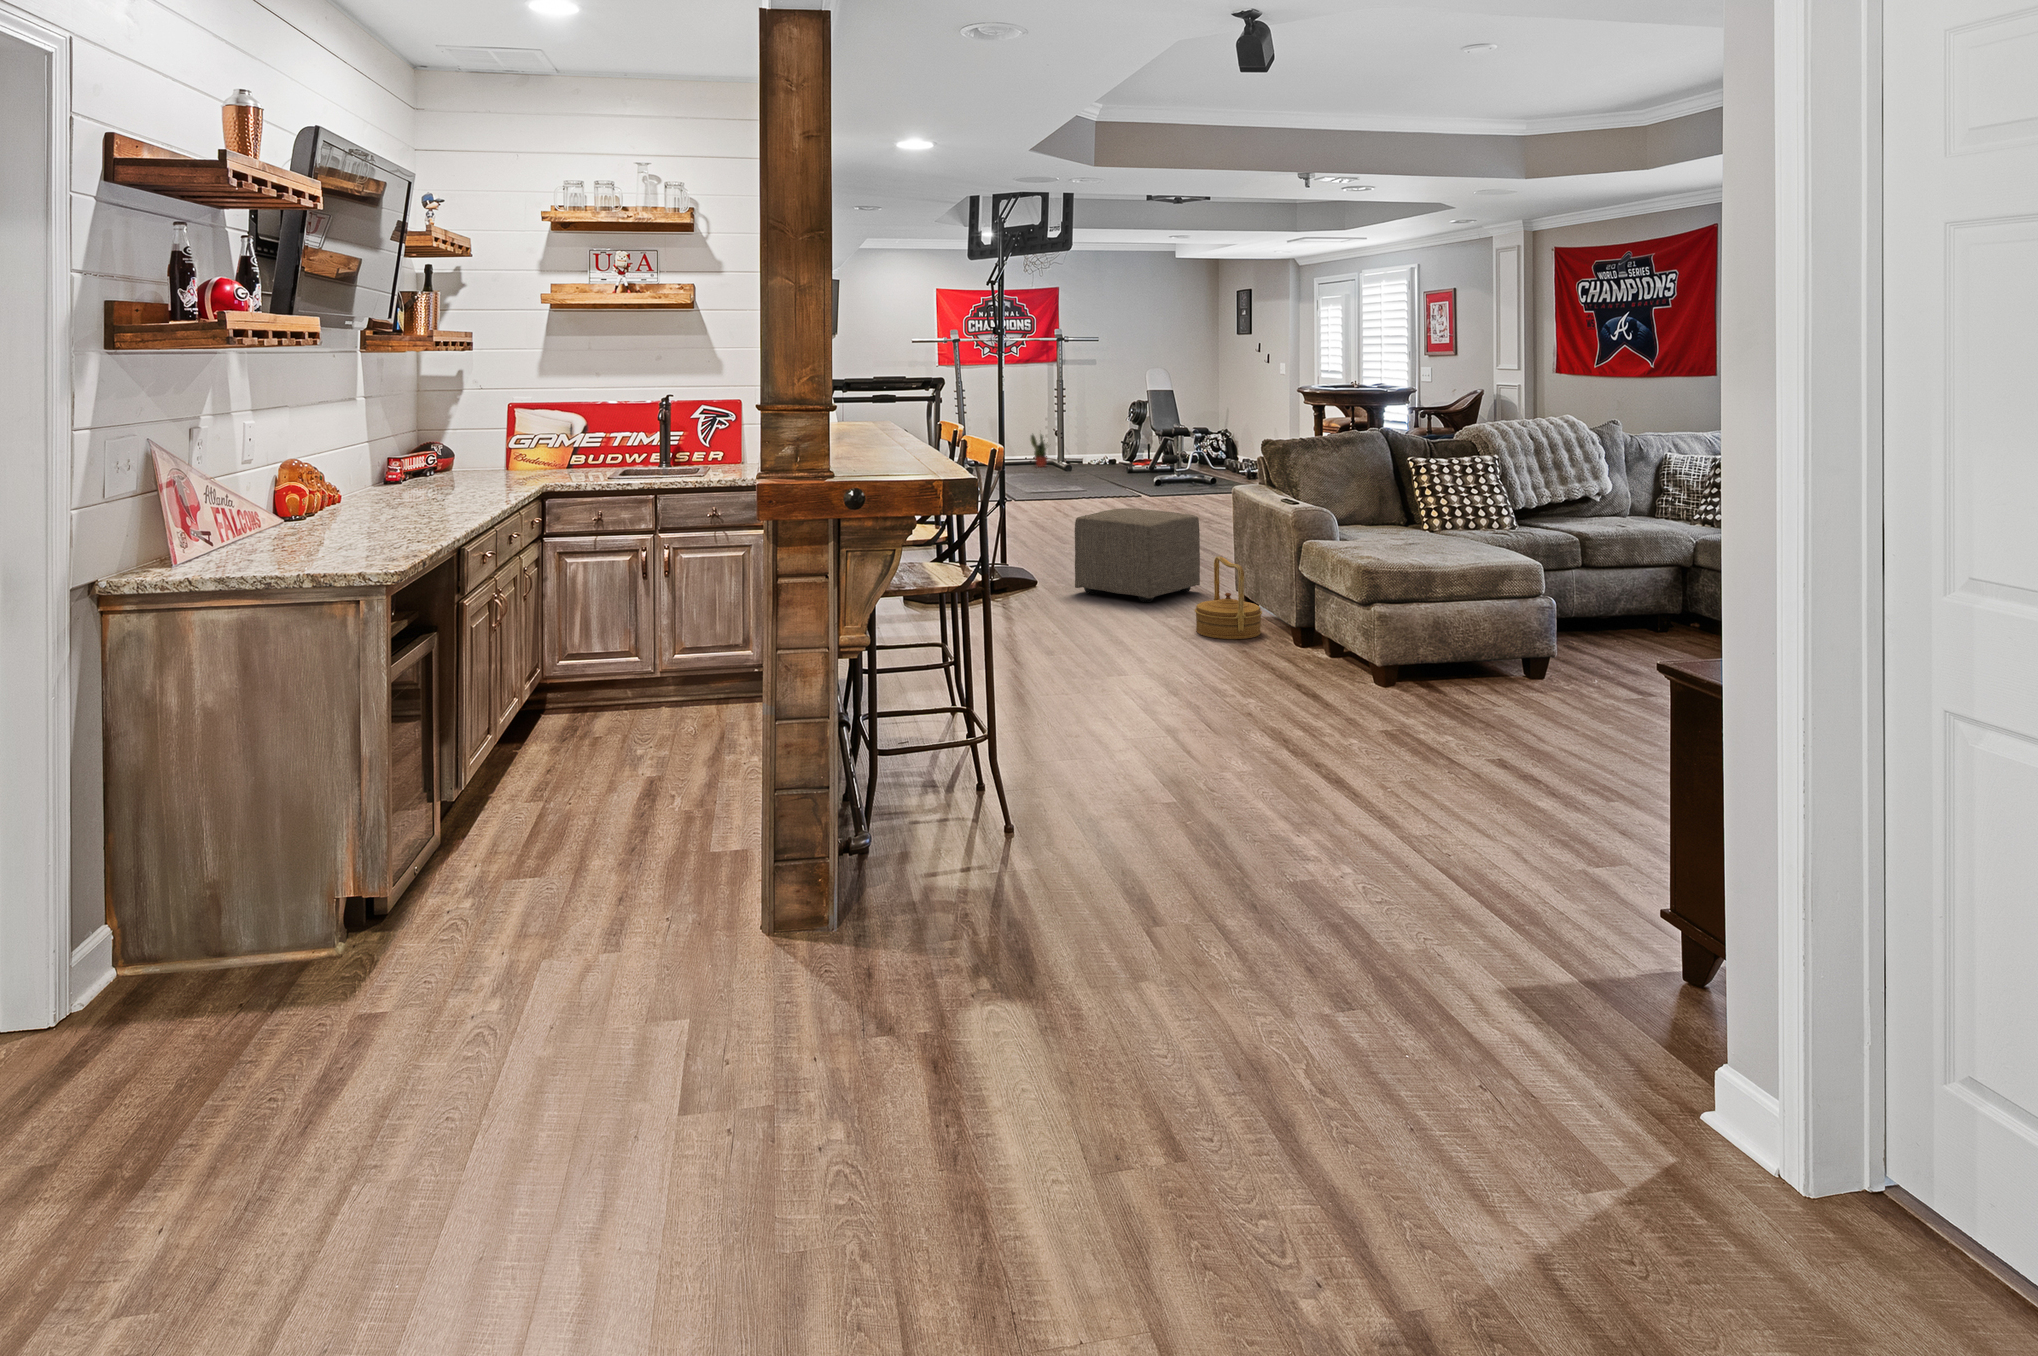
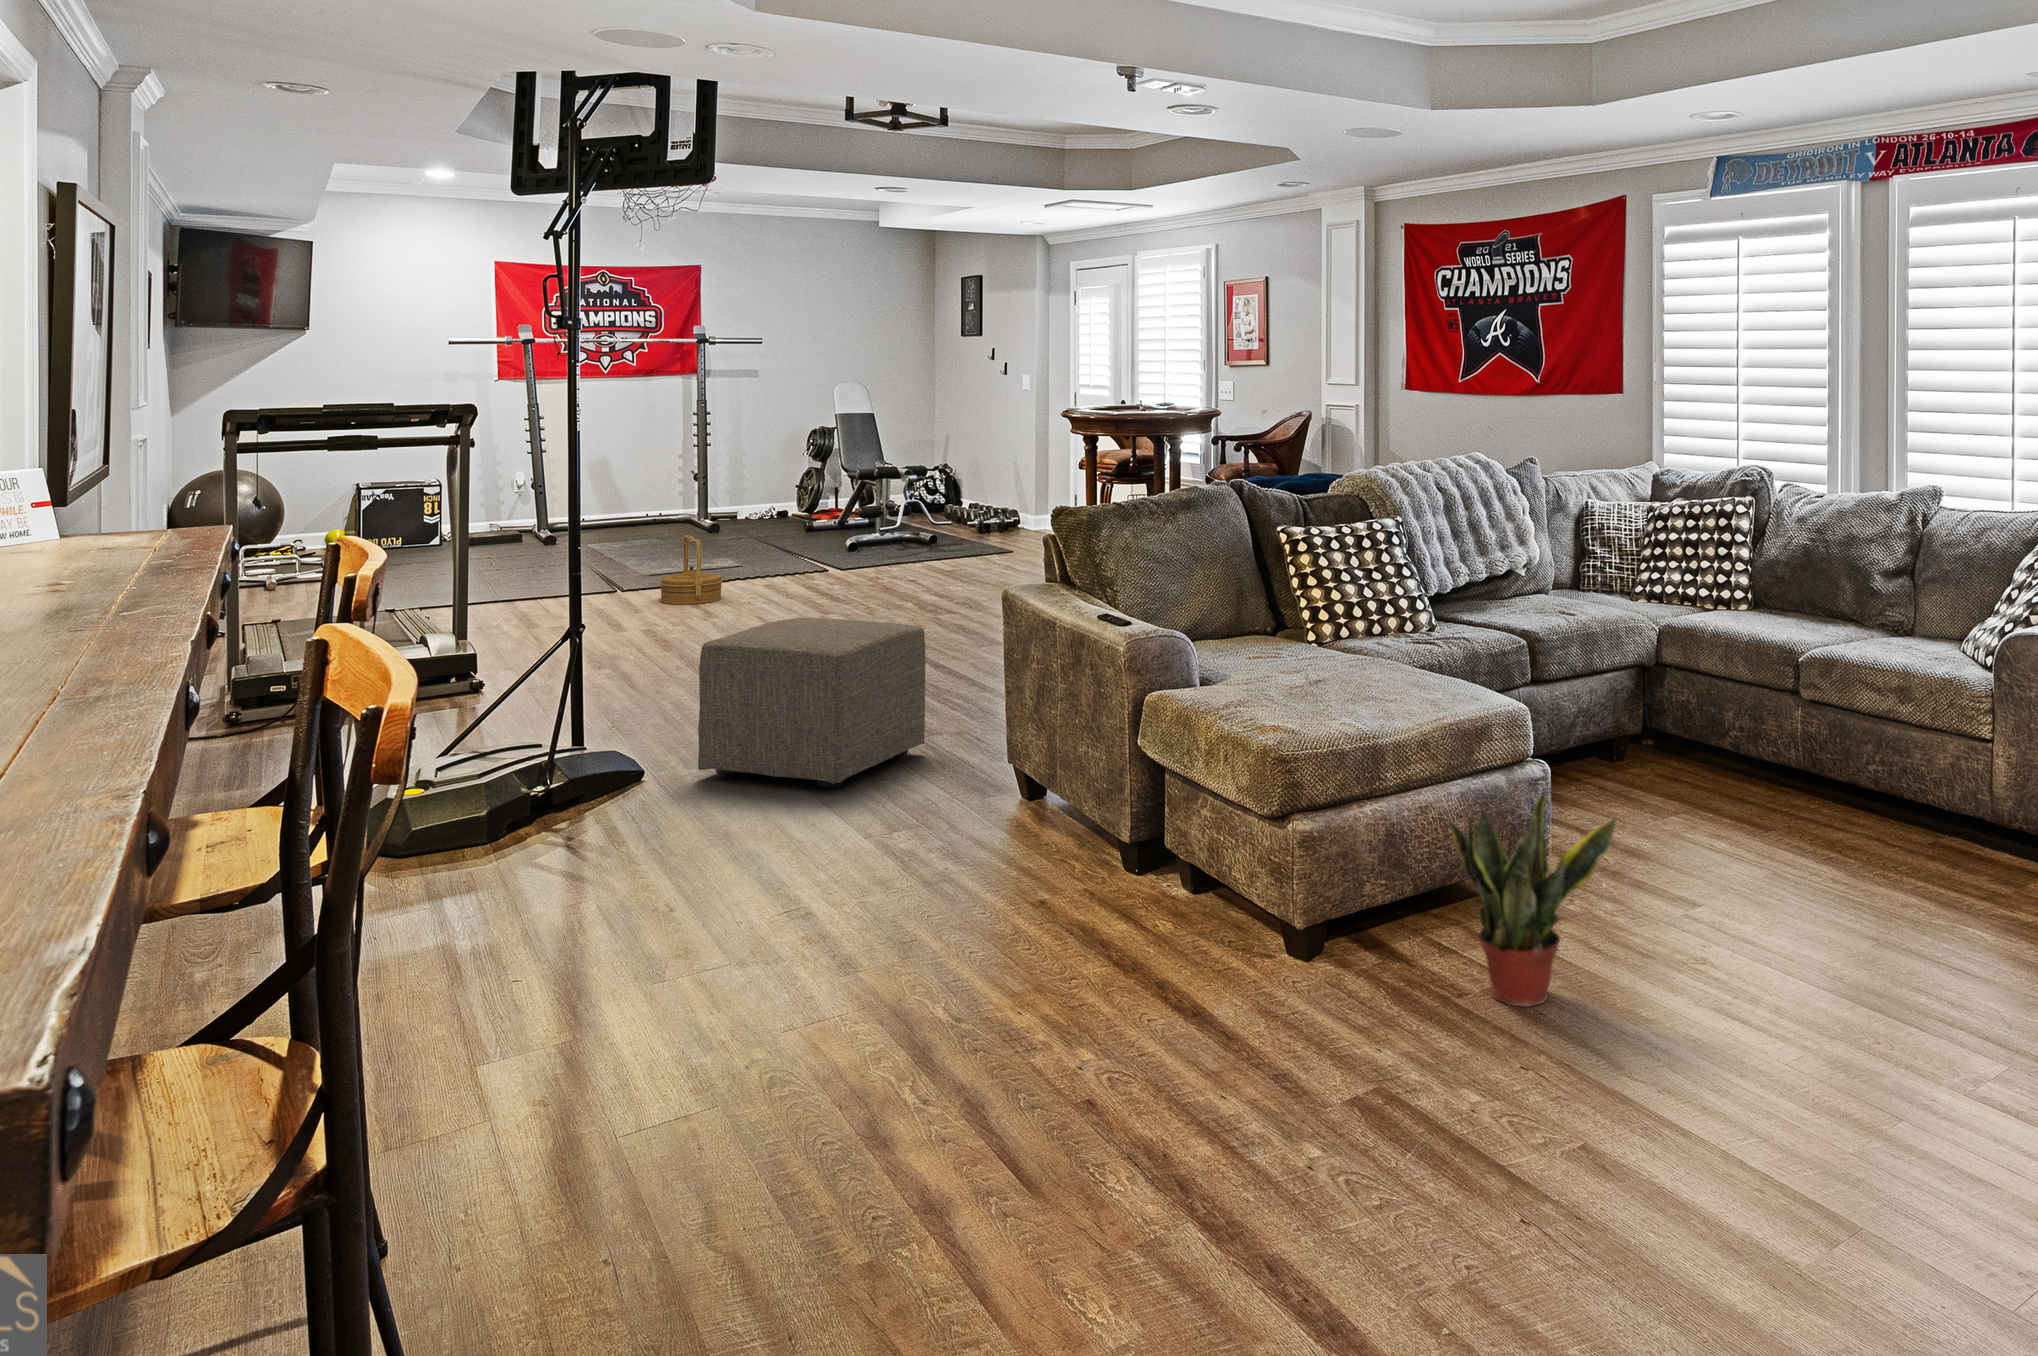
potted plant: present [1031,435,1048,467] -> present [1448,793,1616,1007]
basket: present [1195,556,1262,639] -> present [660,535,723,605]

